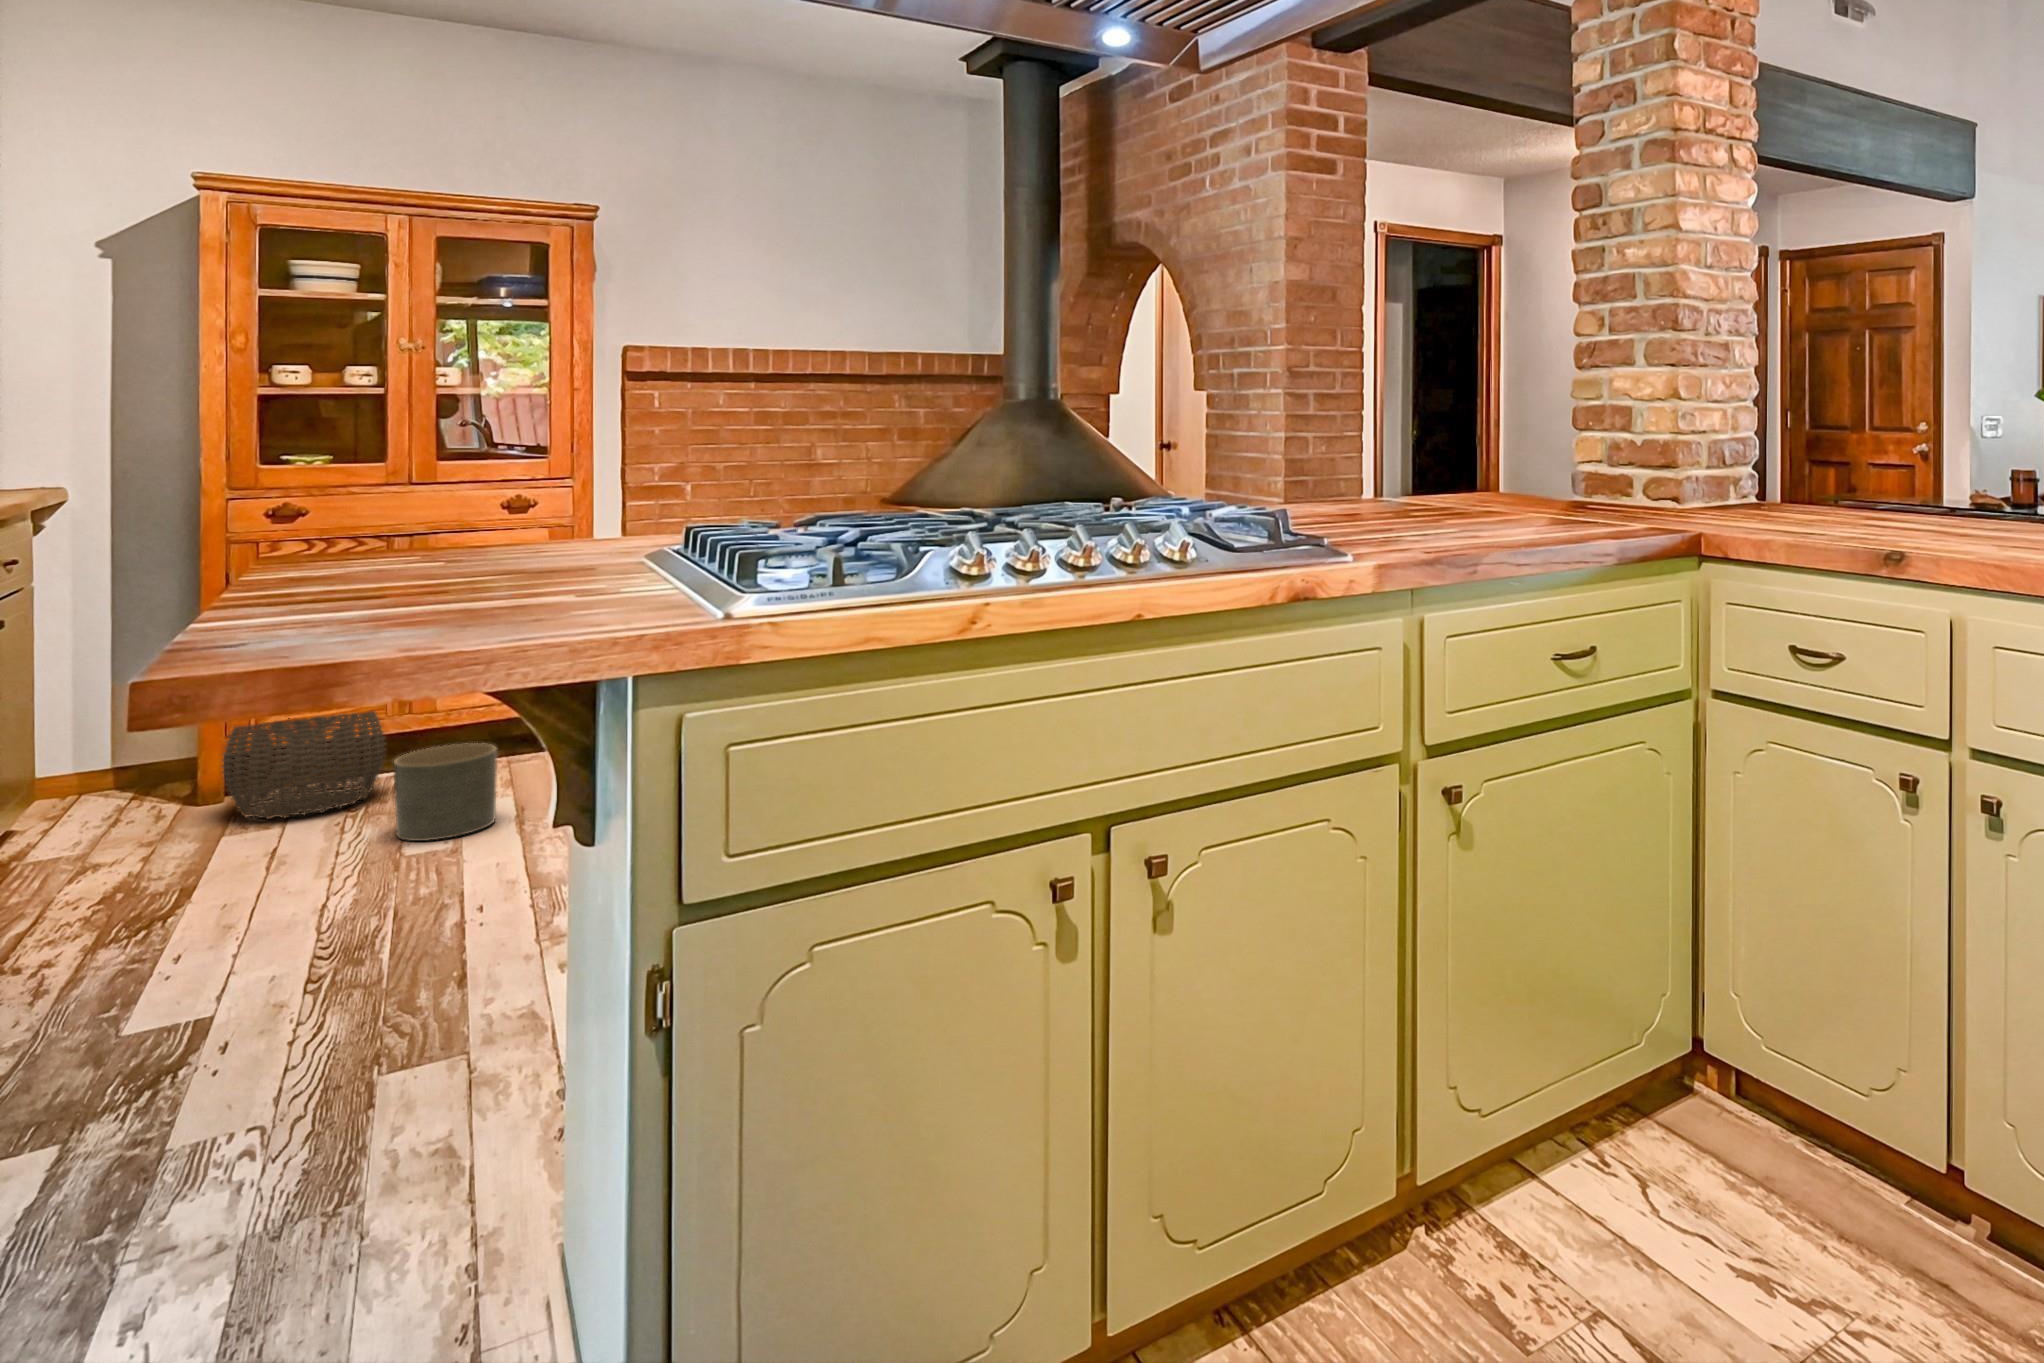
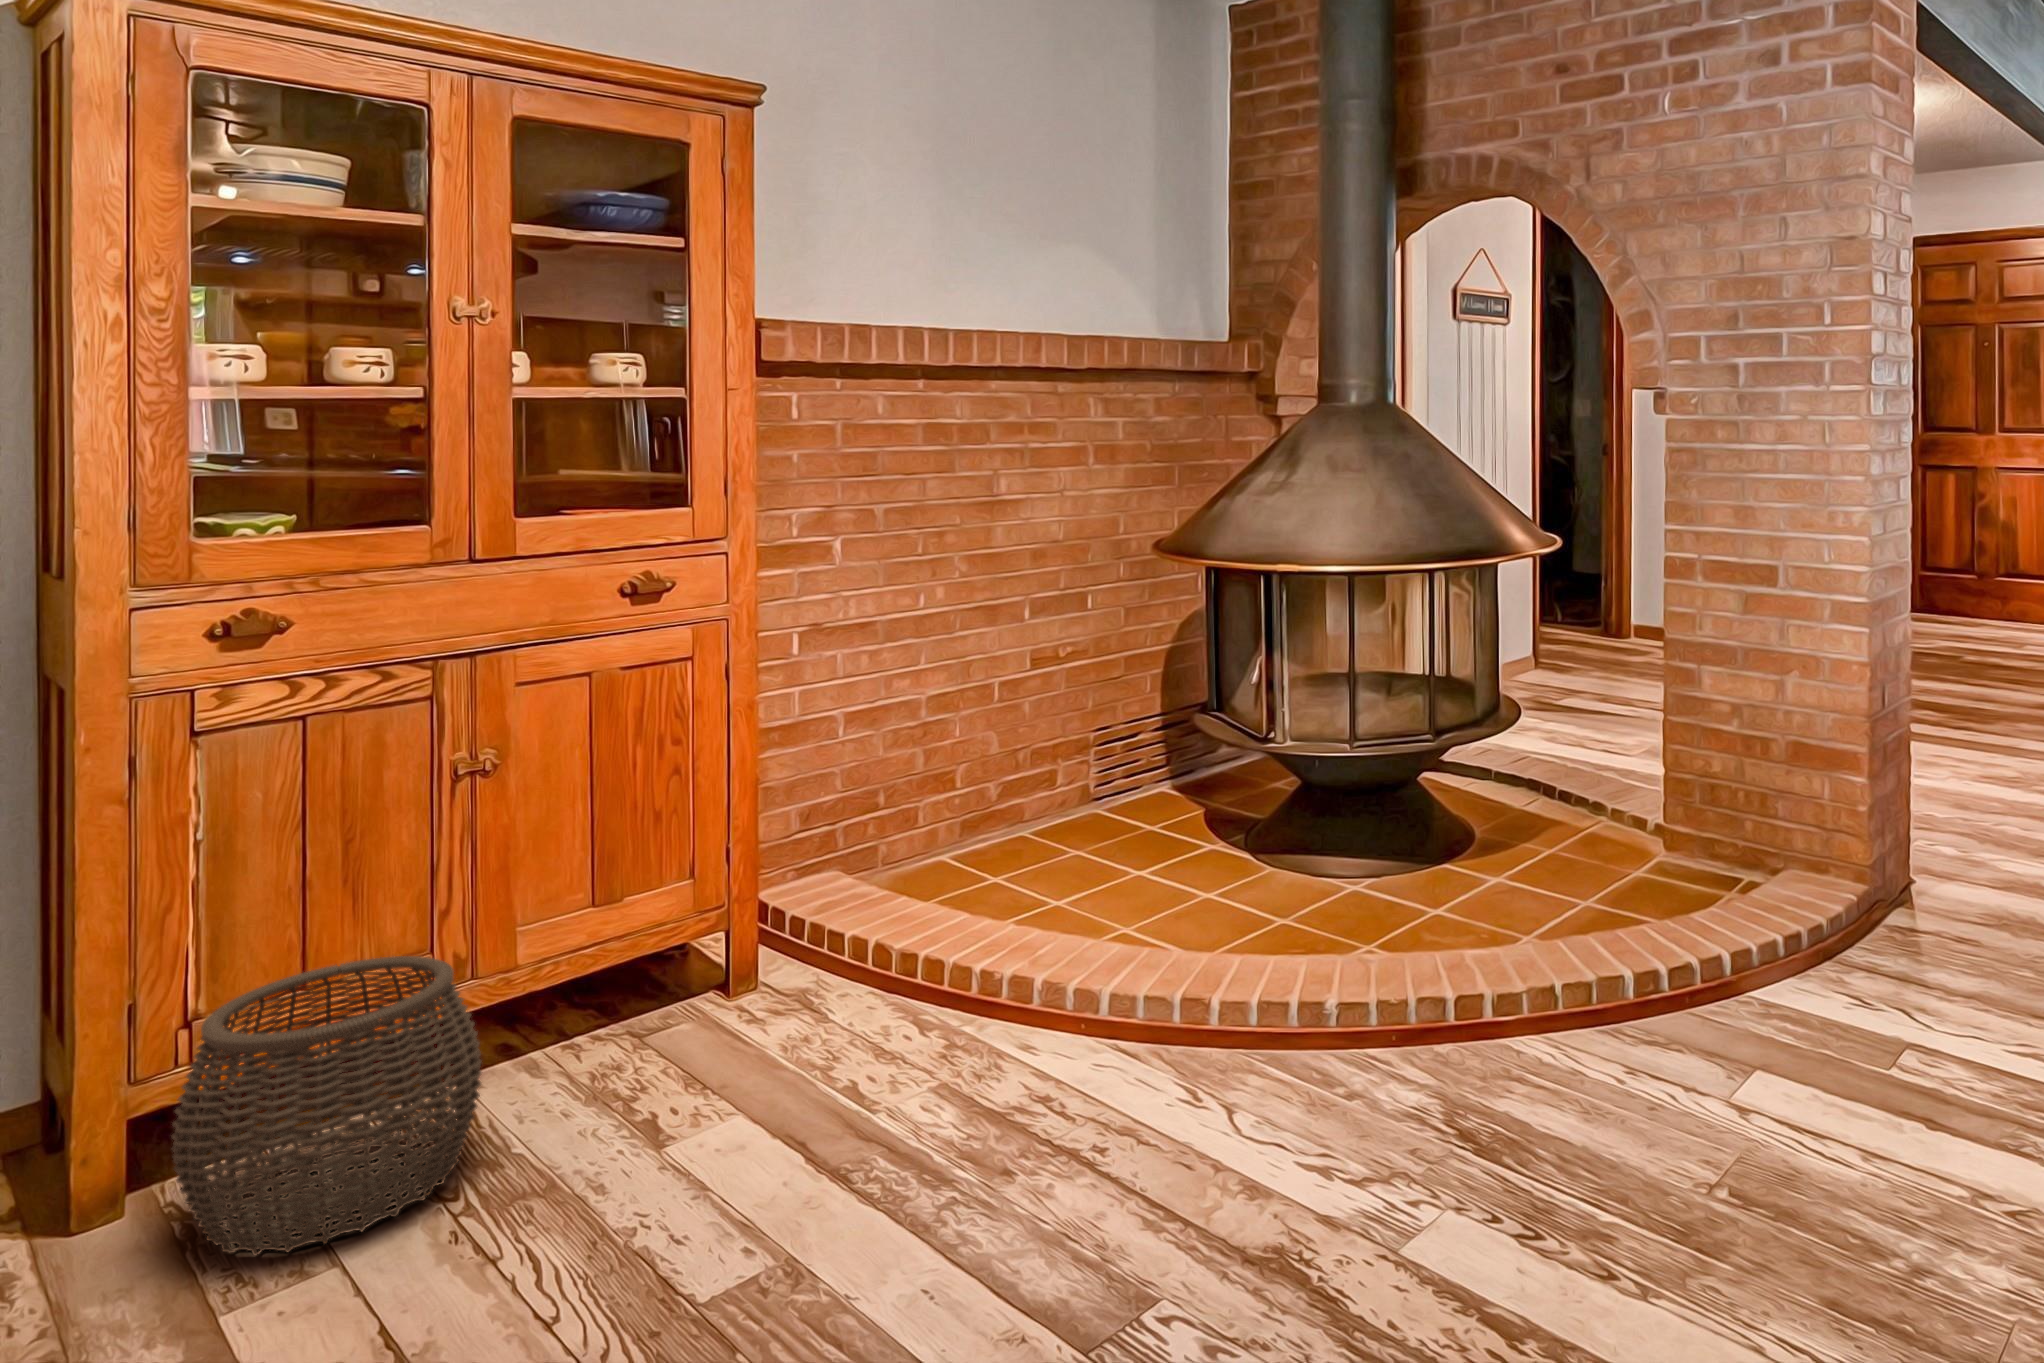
planter: present [394,743,497,841] -> none [597,1042,776,1267]

